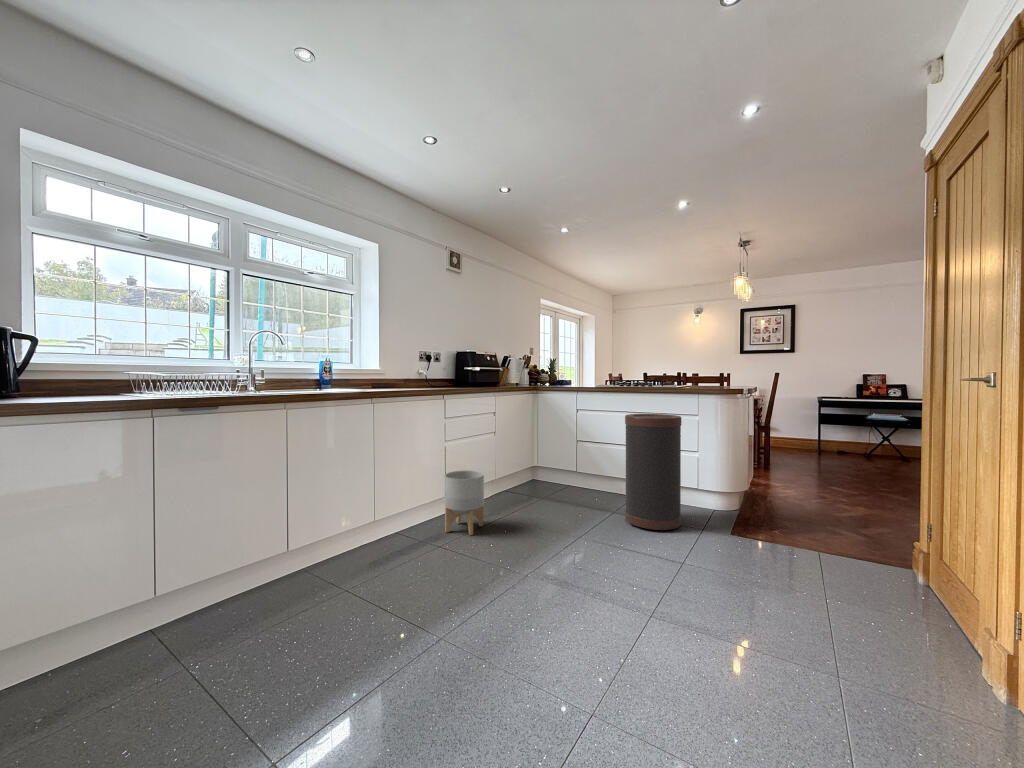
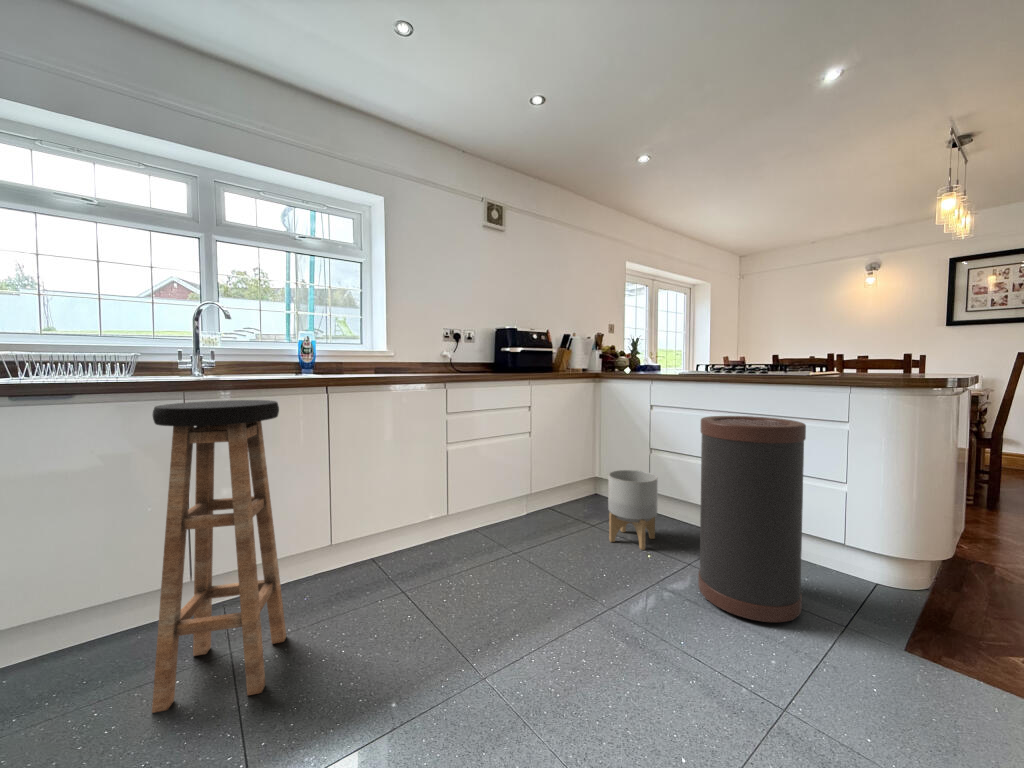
bar stool: none [323,409,399,617] -> present [152,400,286,713]
planter: present [444,470,484,535] -> present [608,470,658,550]

